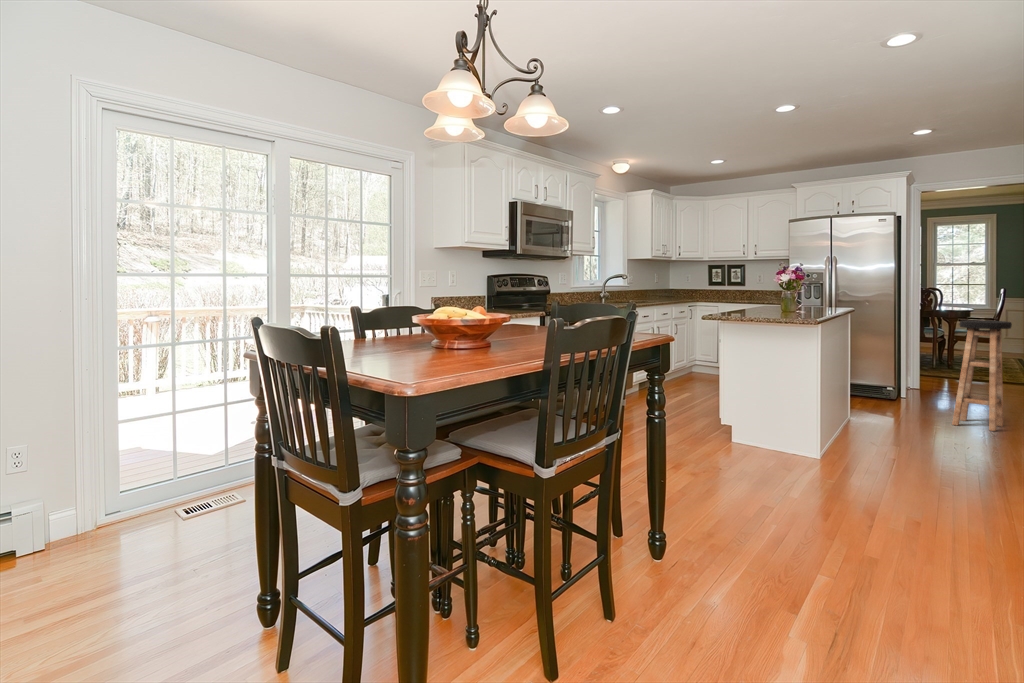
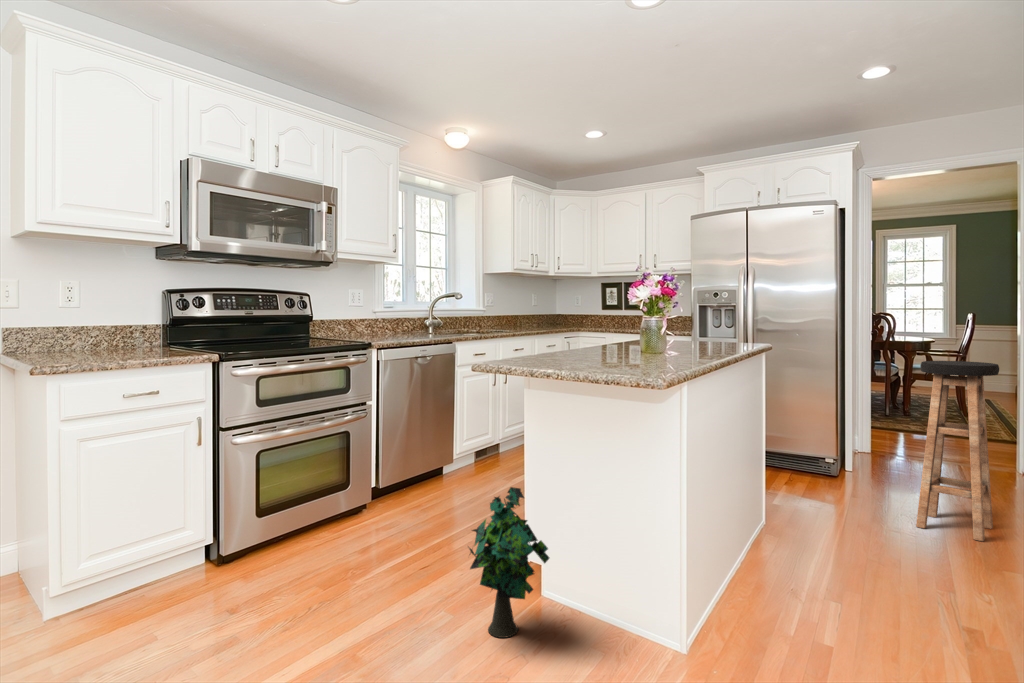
decorative plant: none [700,382,749,460] -> present [469,487,549,638]

